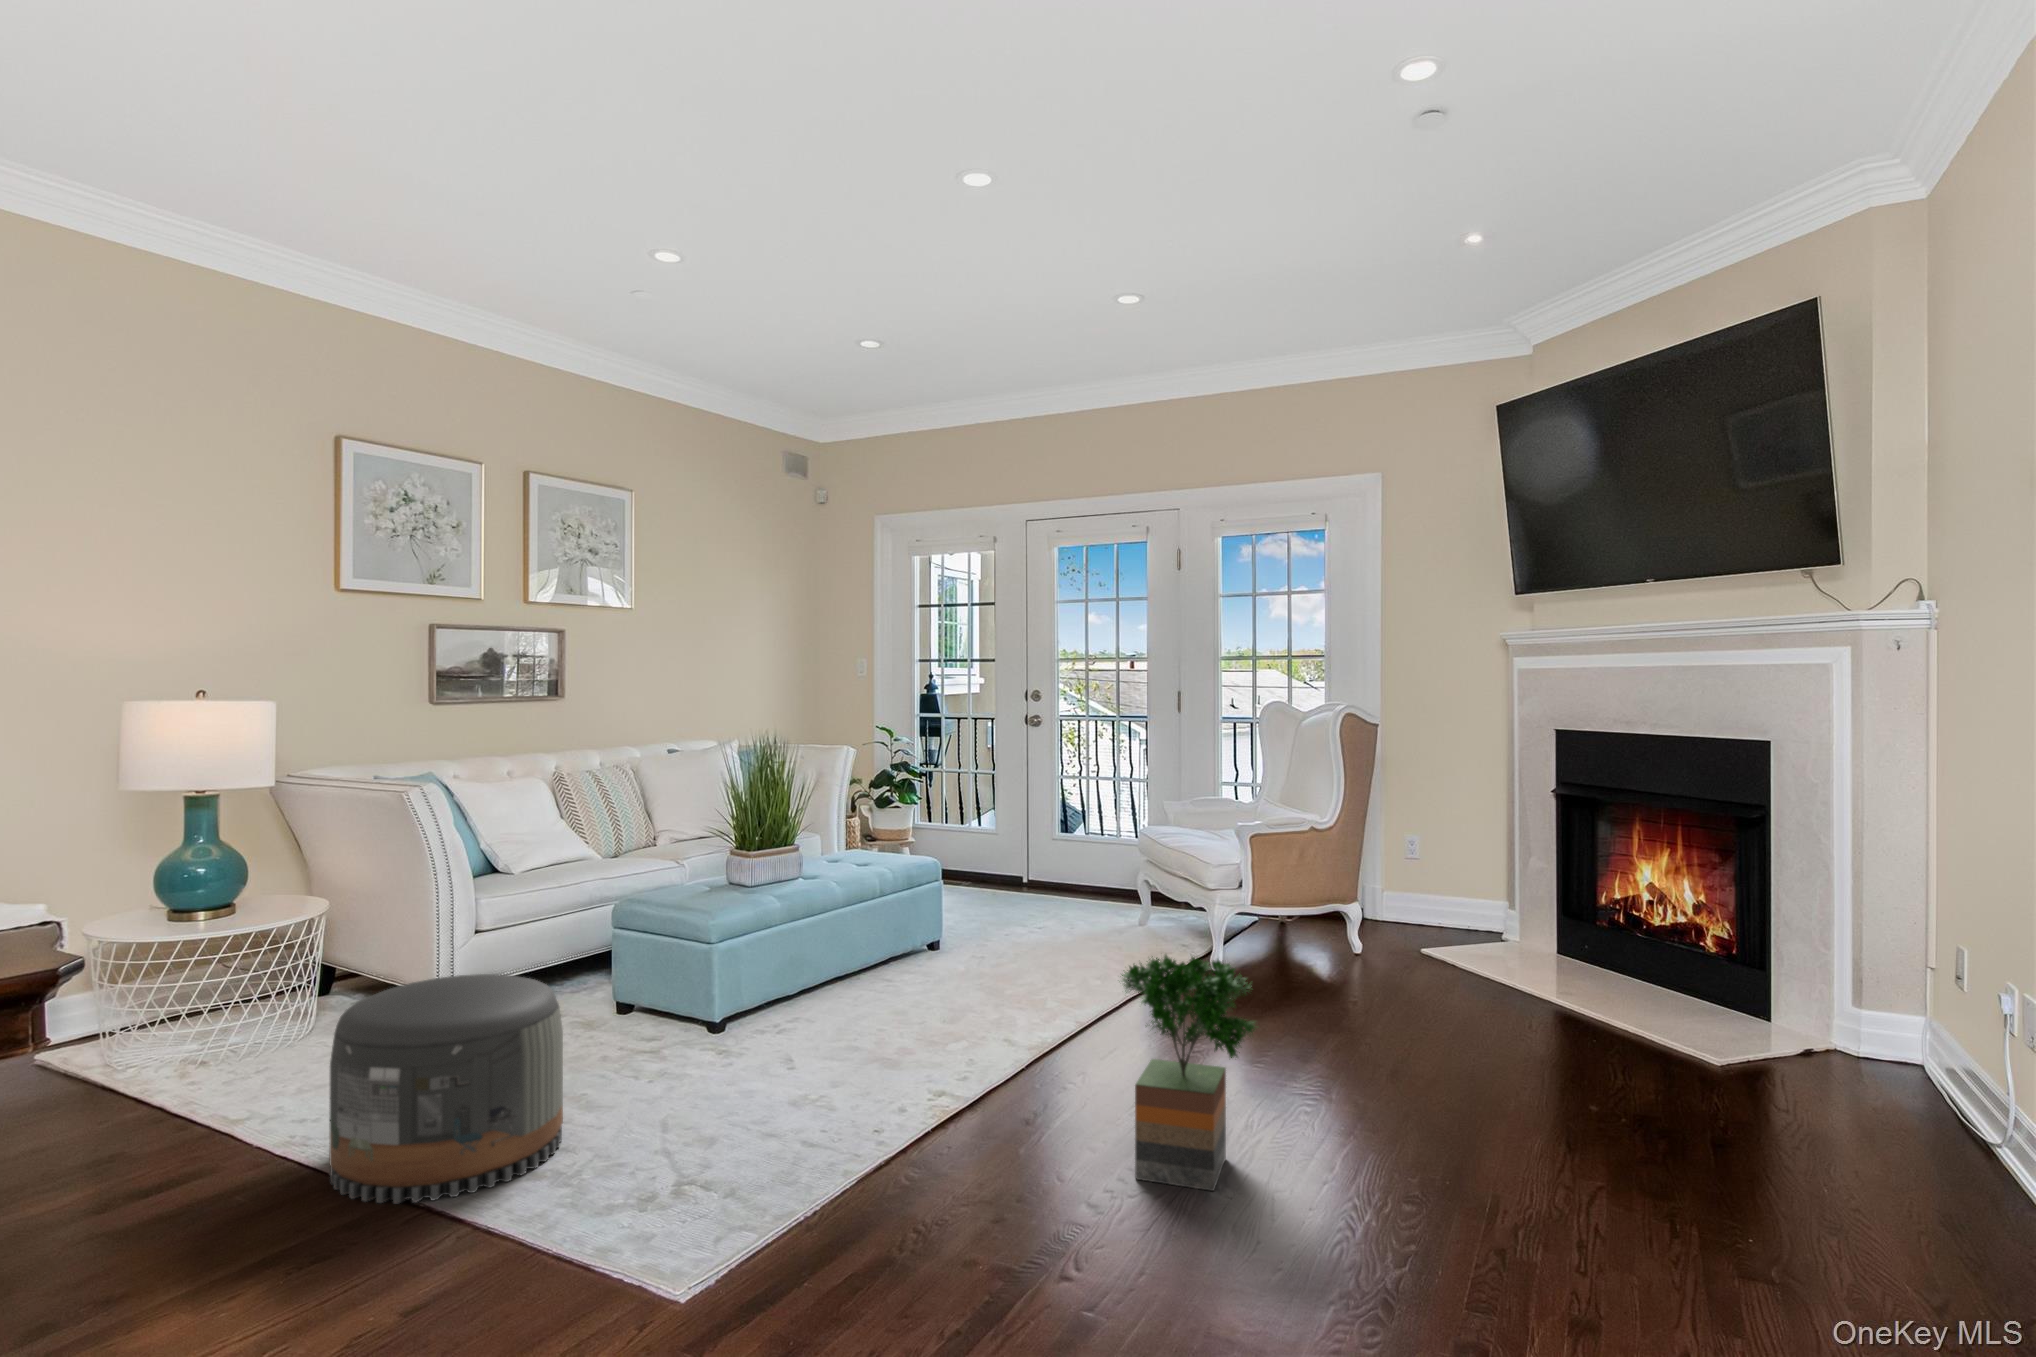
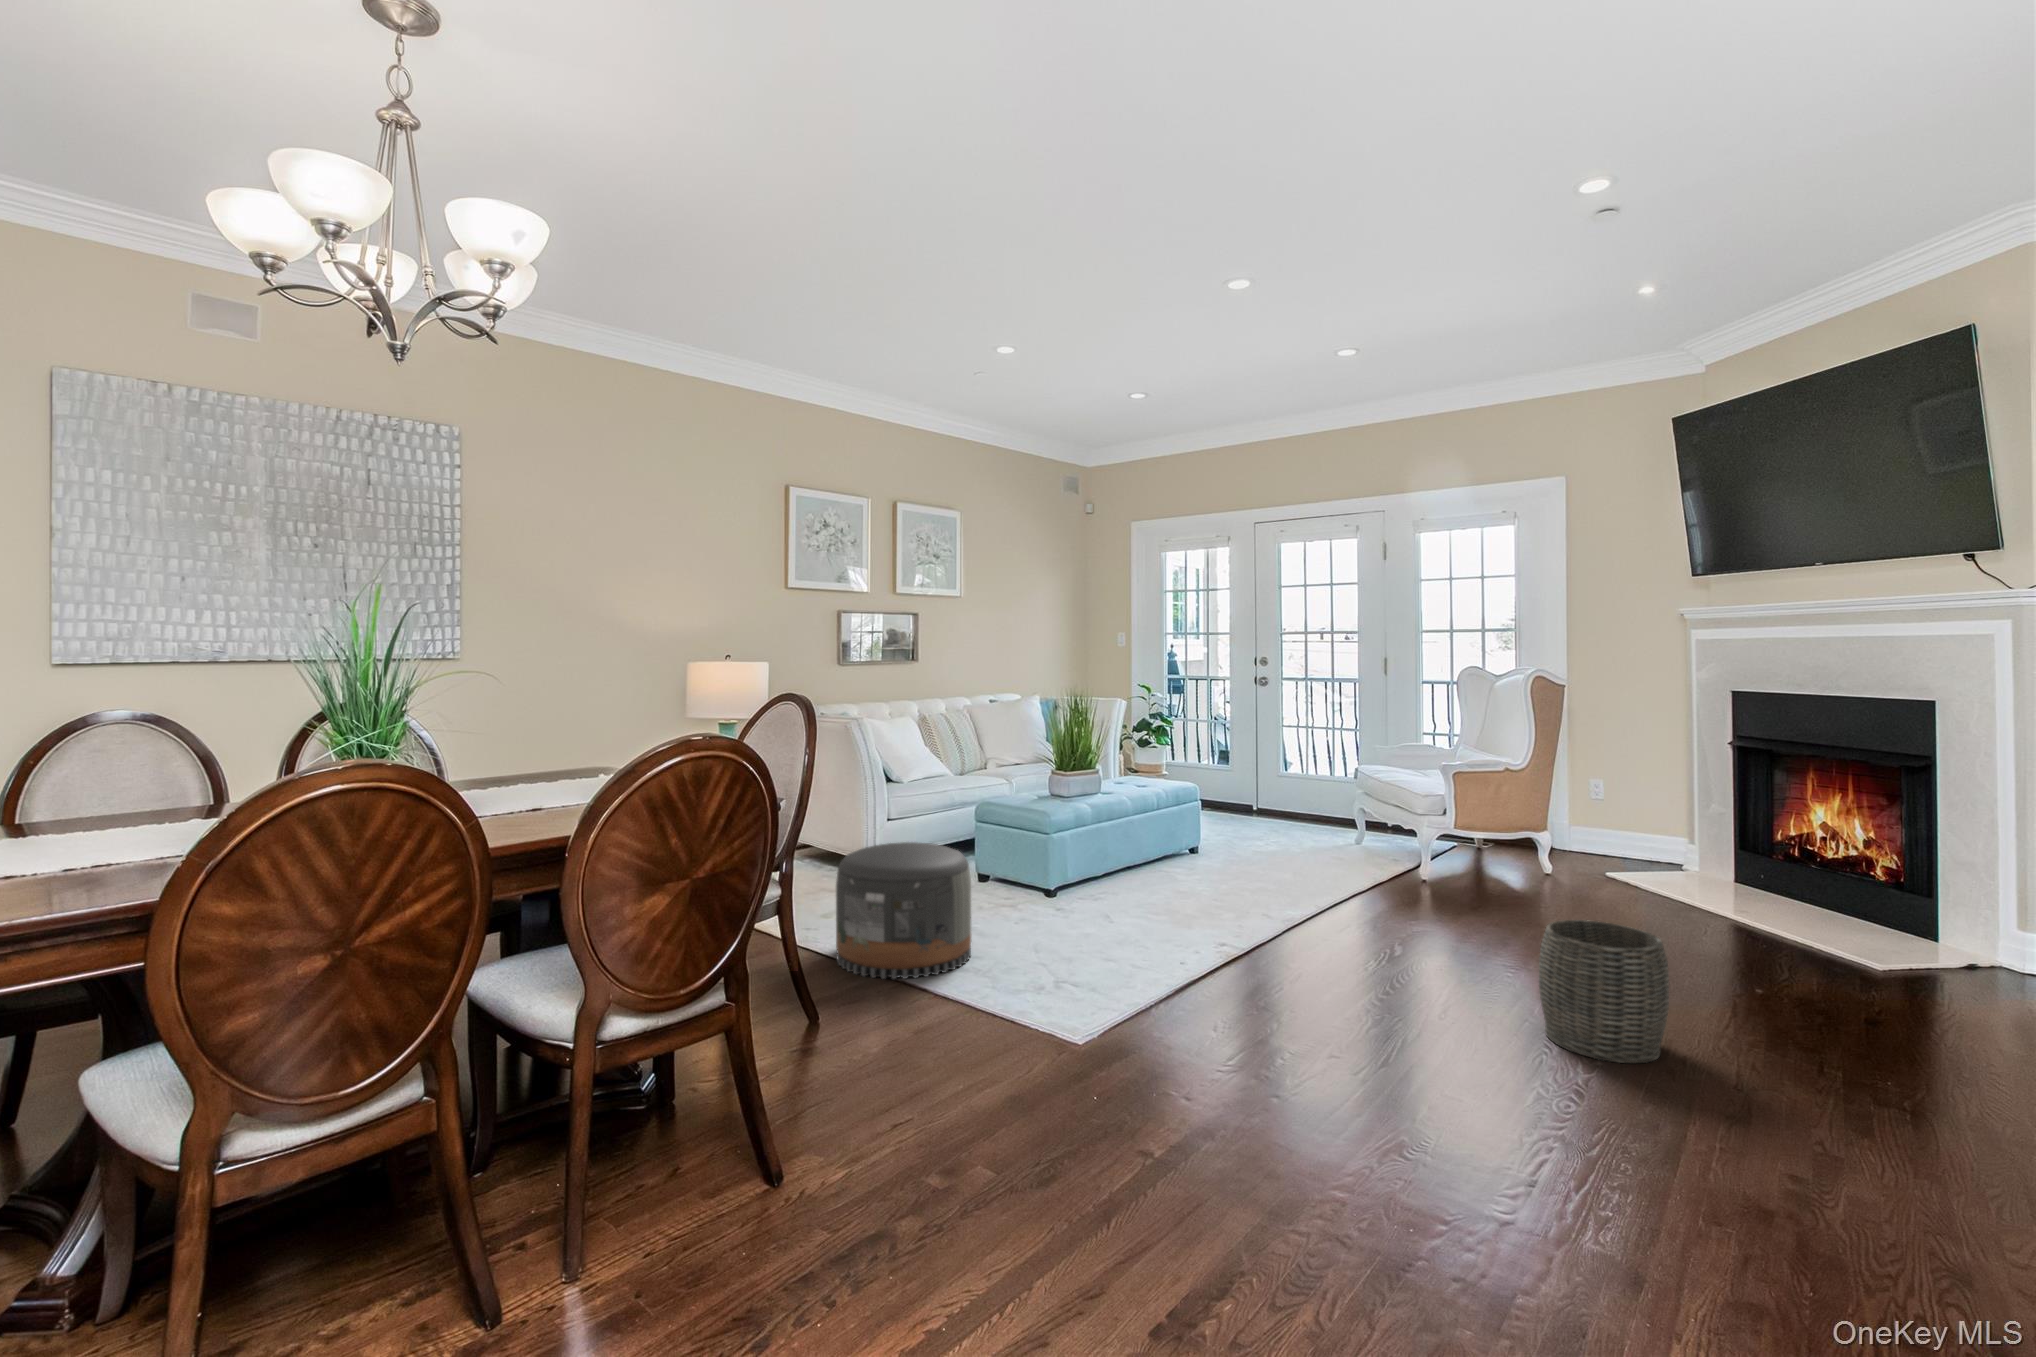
potted tree: present [1121,955,1255,1191] -> none [1361,846,1474,1016]
woven basket: none [1341,1045,1500,1248] -> present [1539,920,1669,1063]

